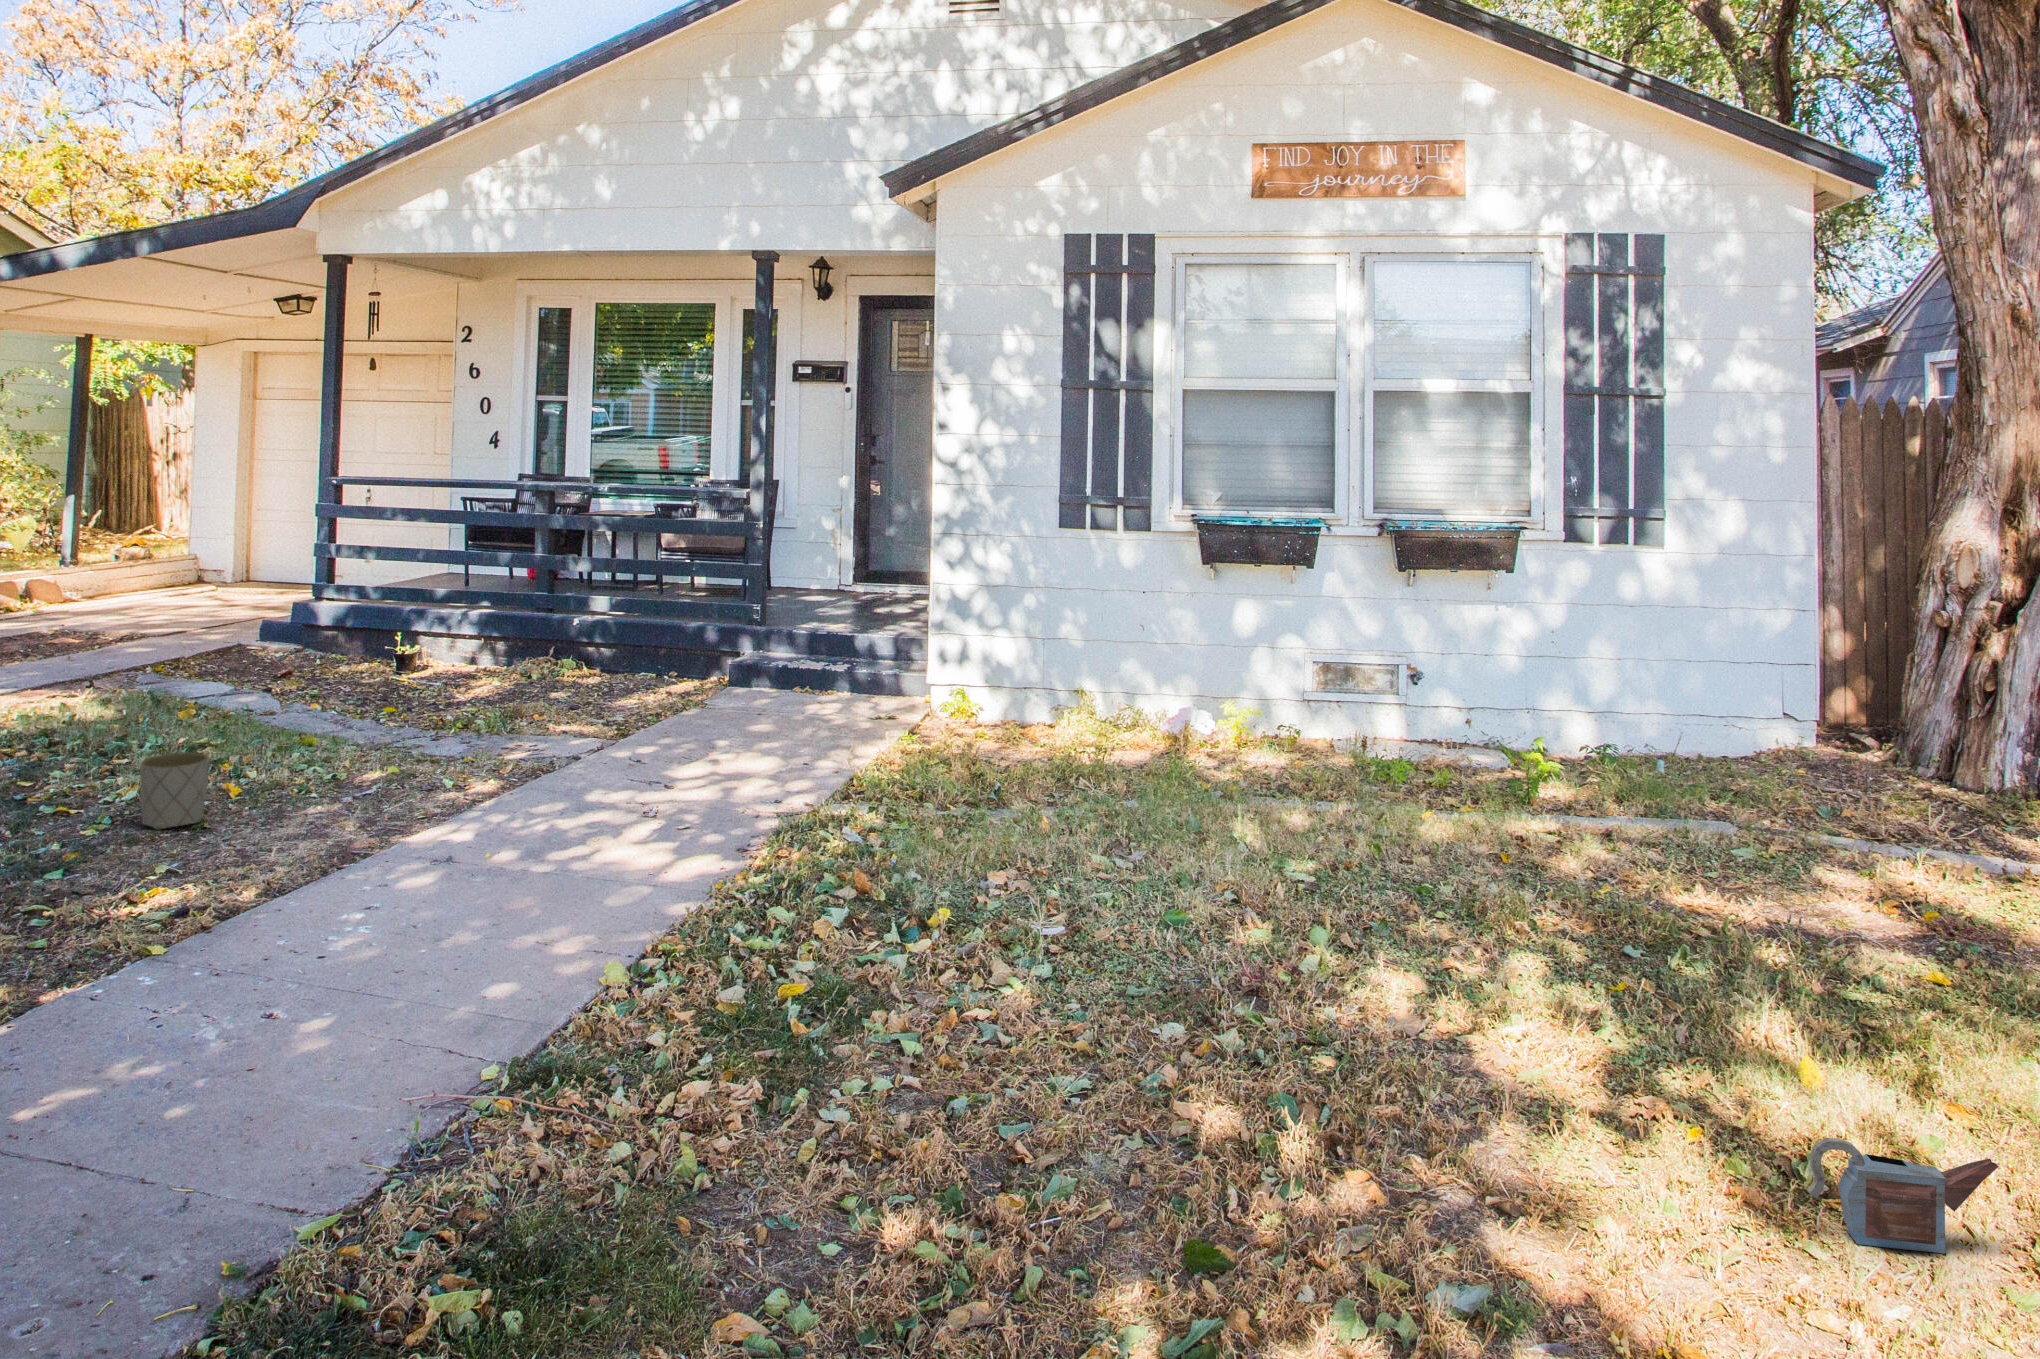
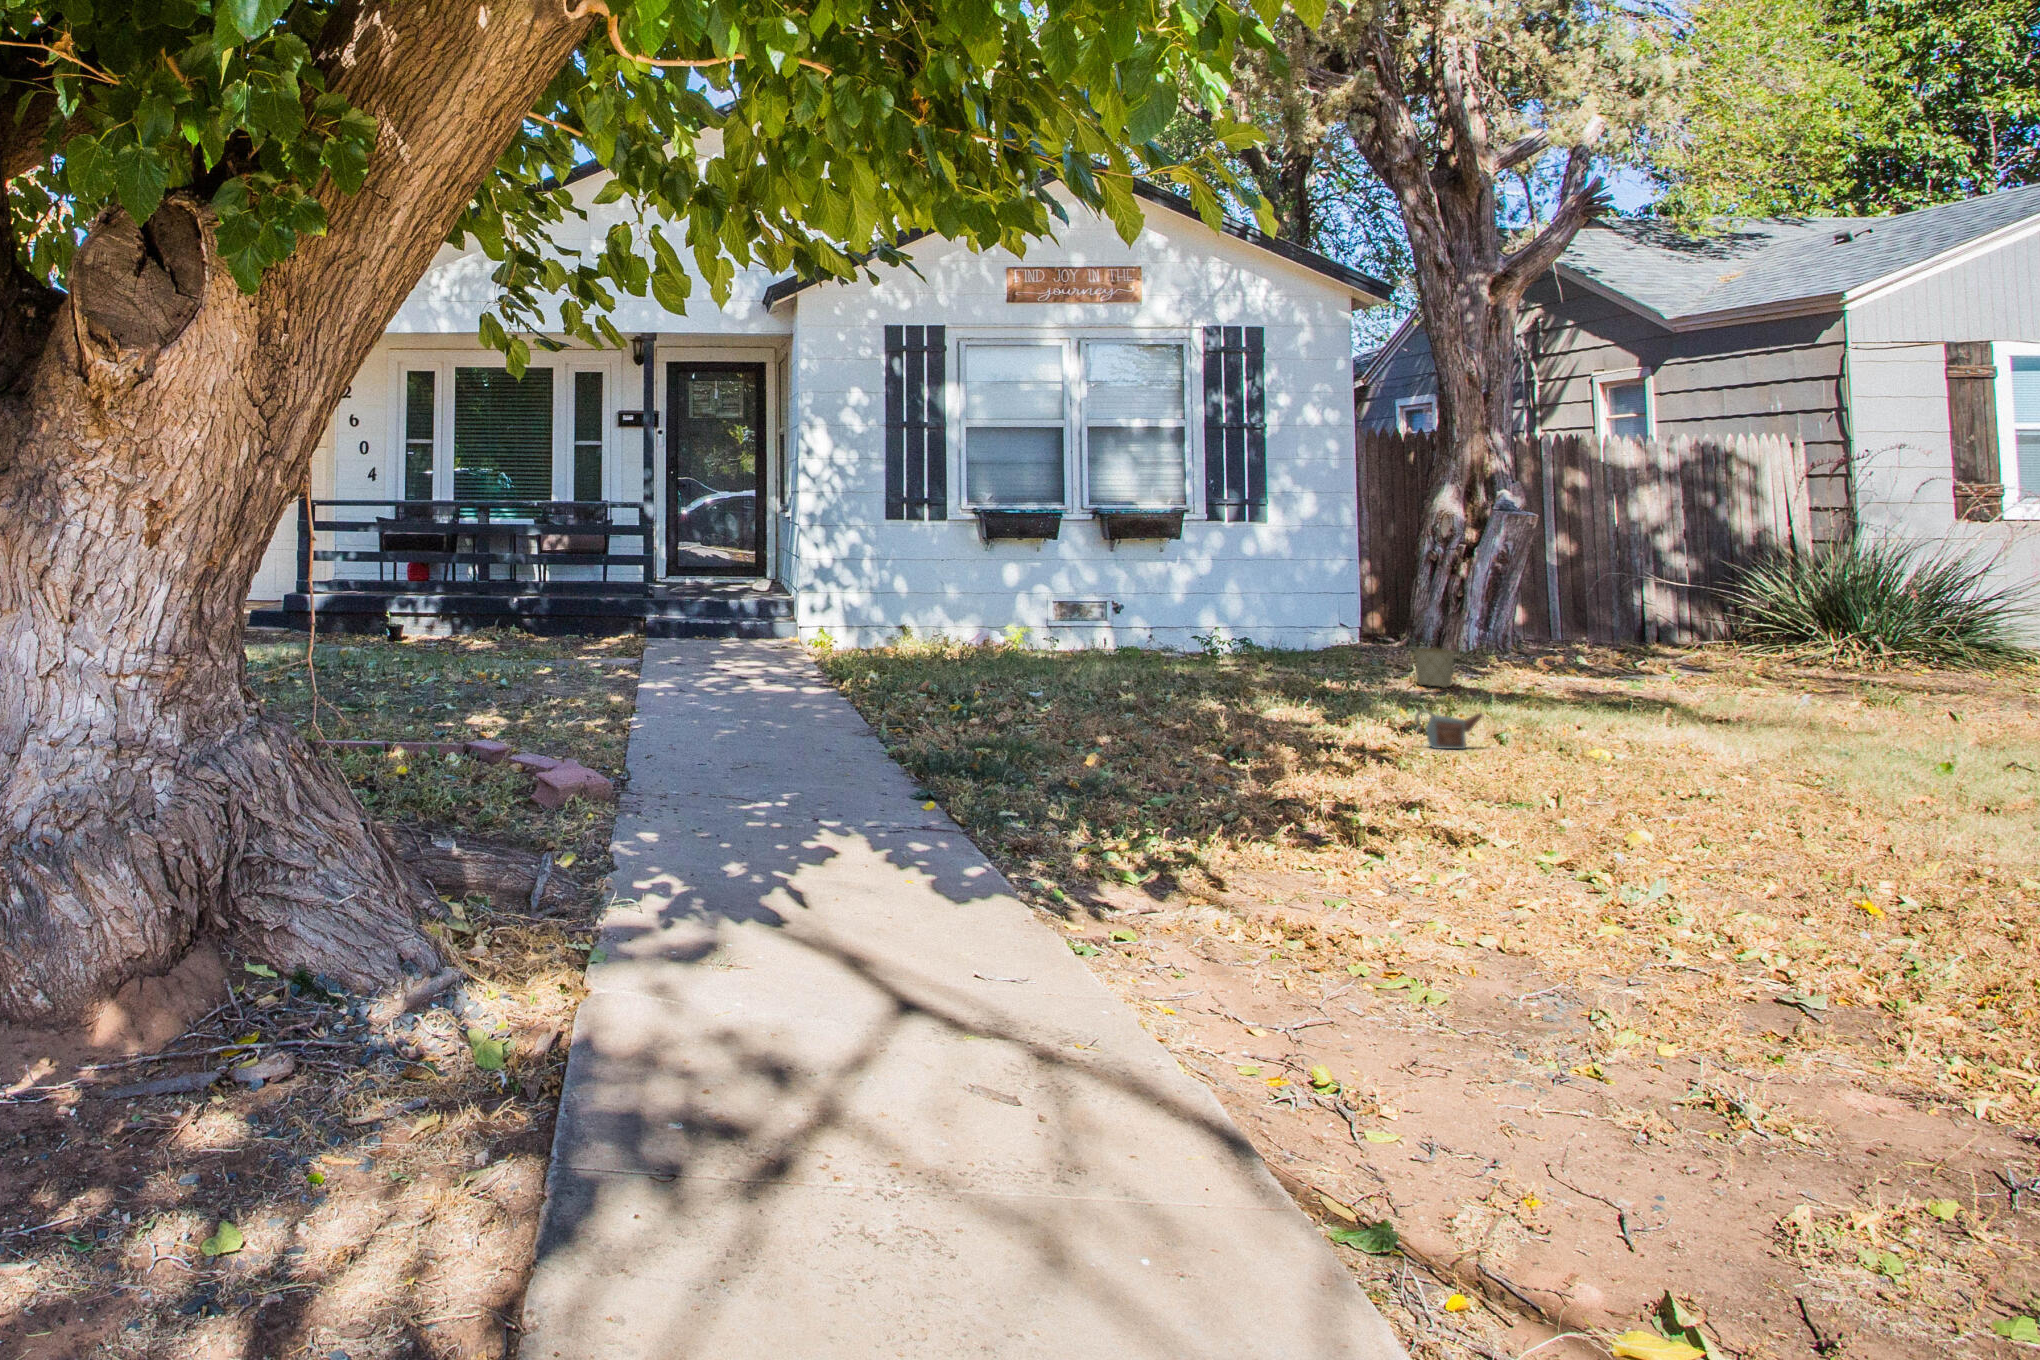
planter: present [140,752,209,830] -> present [1415,648,1454,688]

